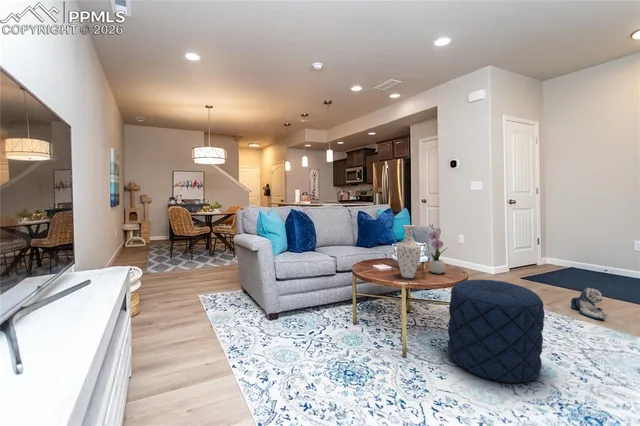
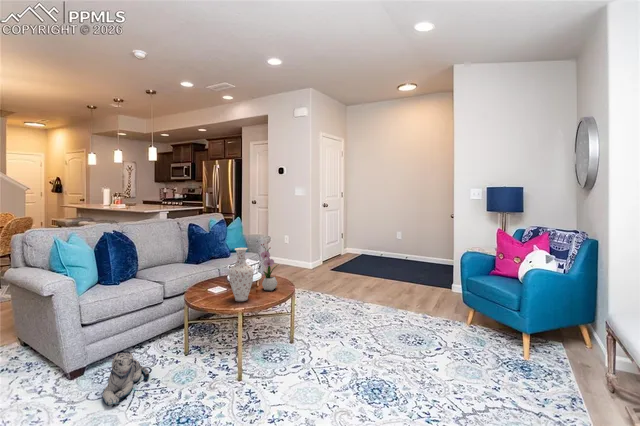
pouf: present [448,280,545,383] -> none [281,292,354,383]
plush toy: present [571,288,605,319] -> present [103,353,149,406]

